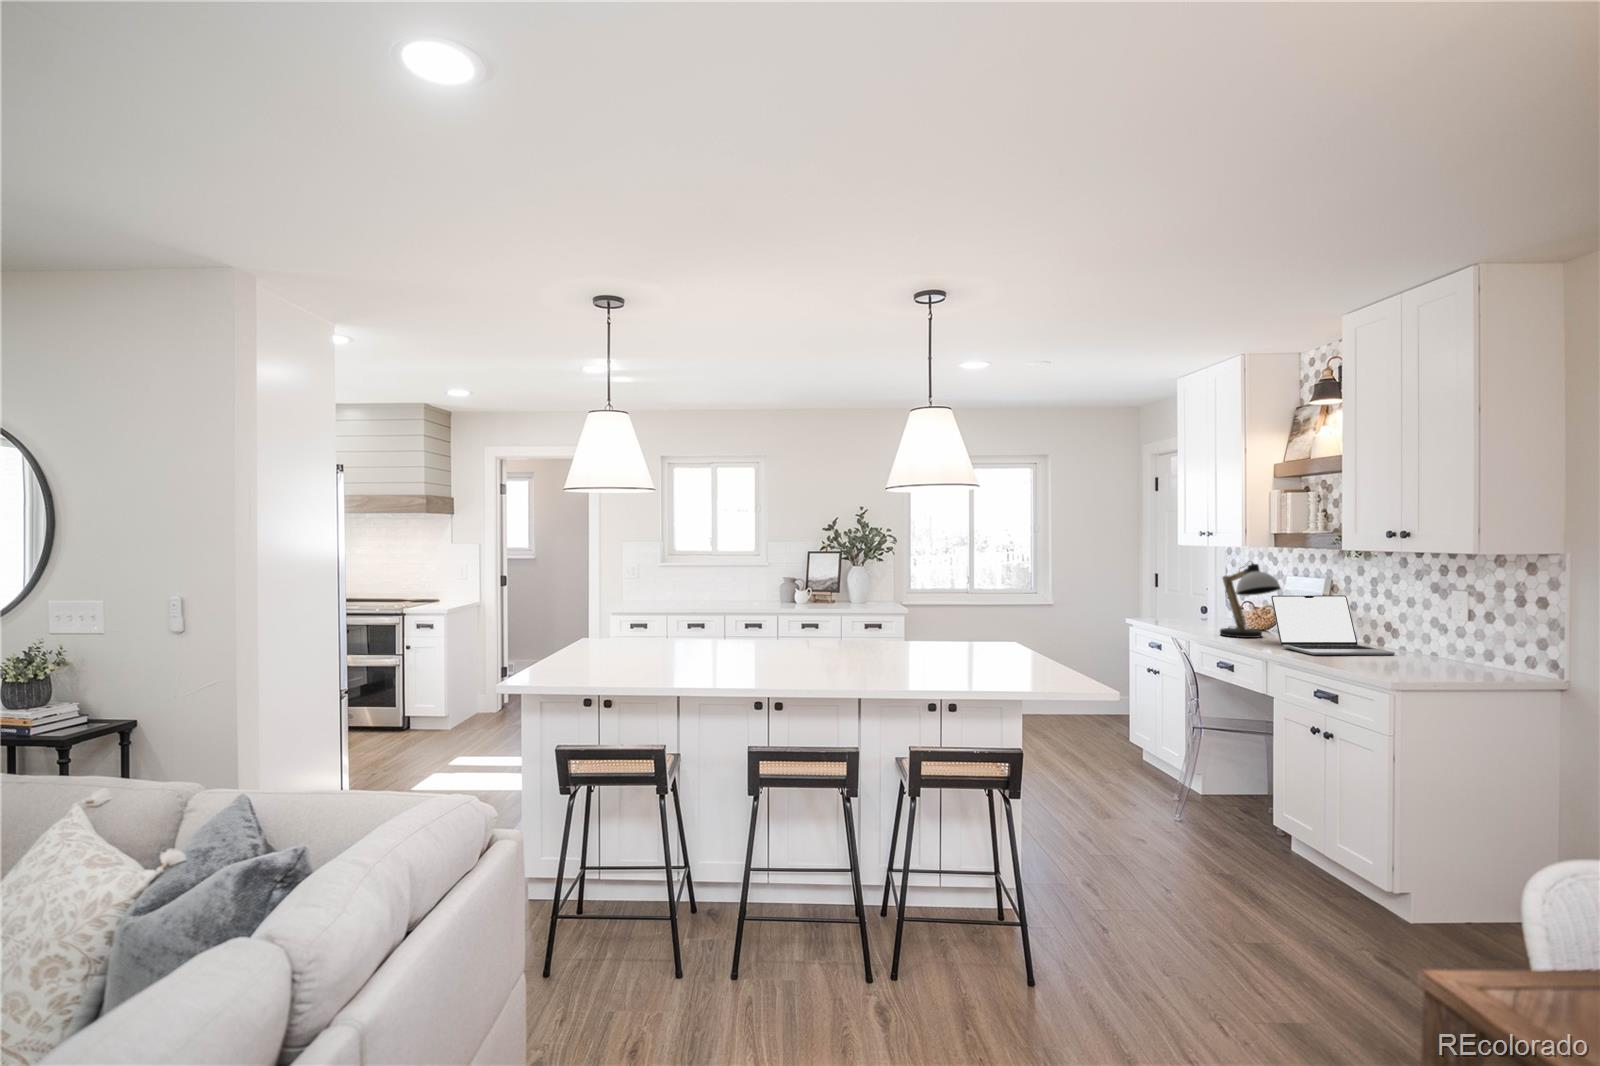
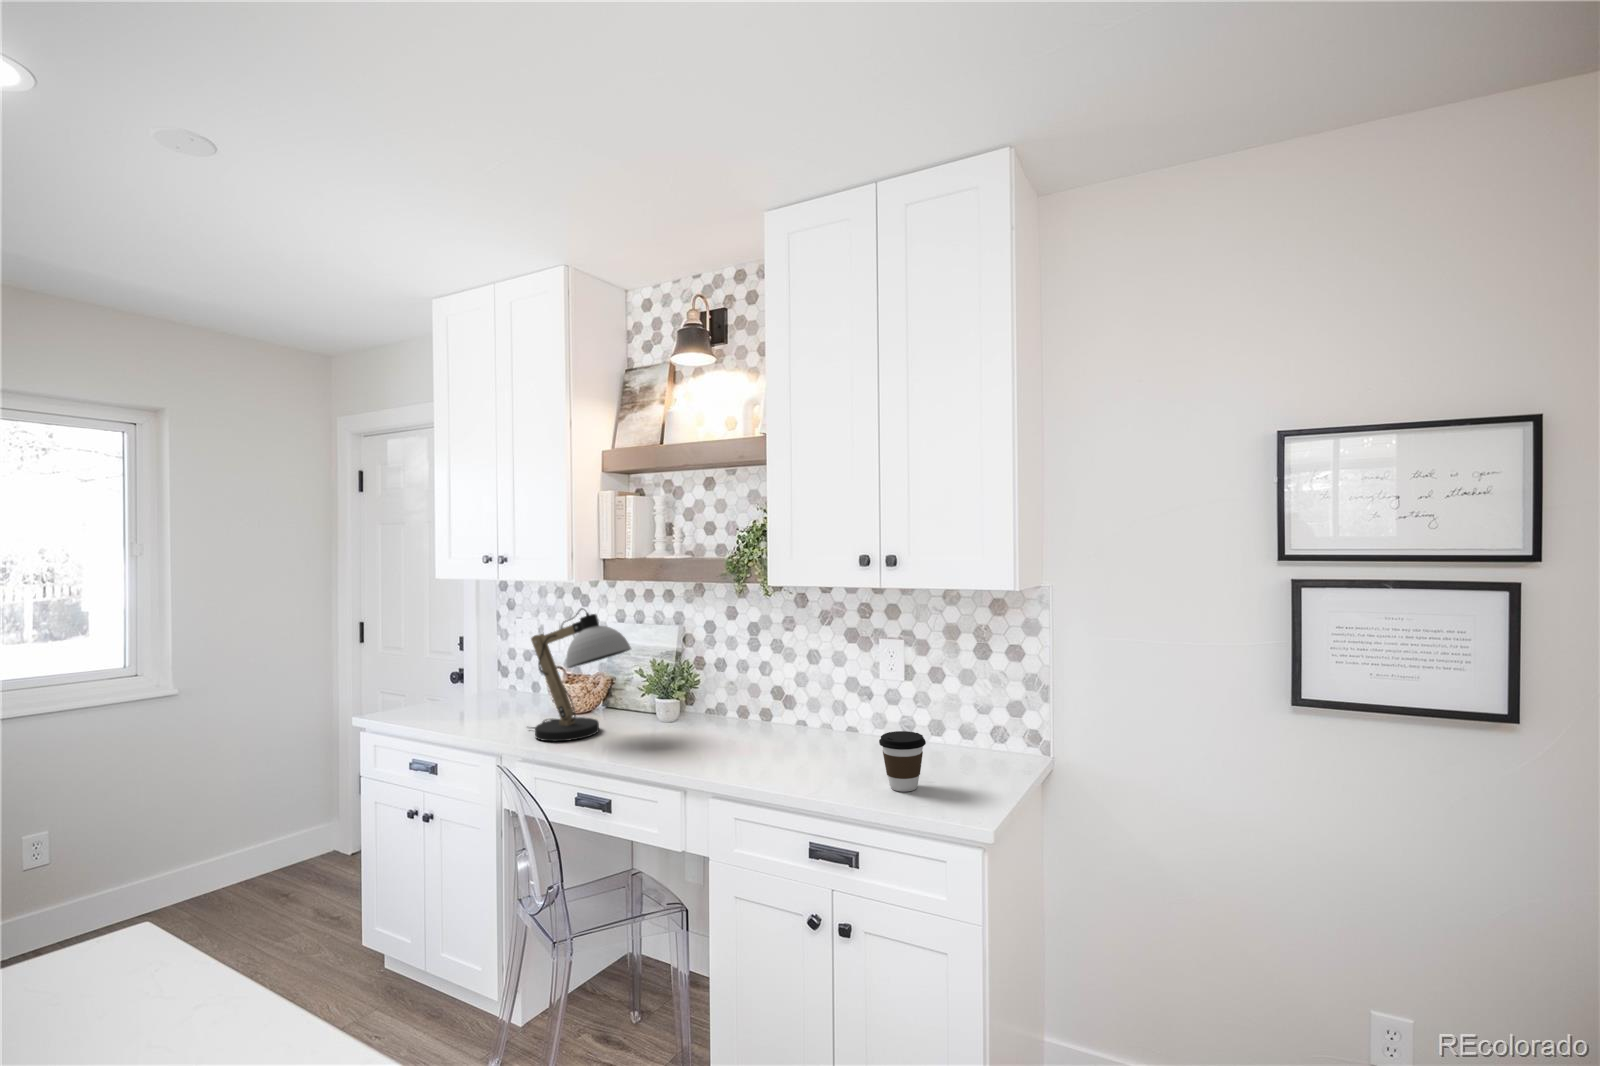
laptop: present [1271,595,1395,655] -> none [643,653,812,771]
coffee cup: none [1389,638,1425,672] -> present [879,731,926,792]

